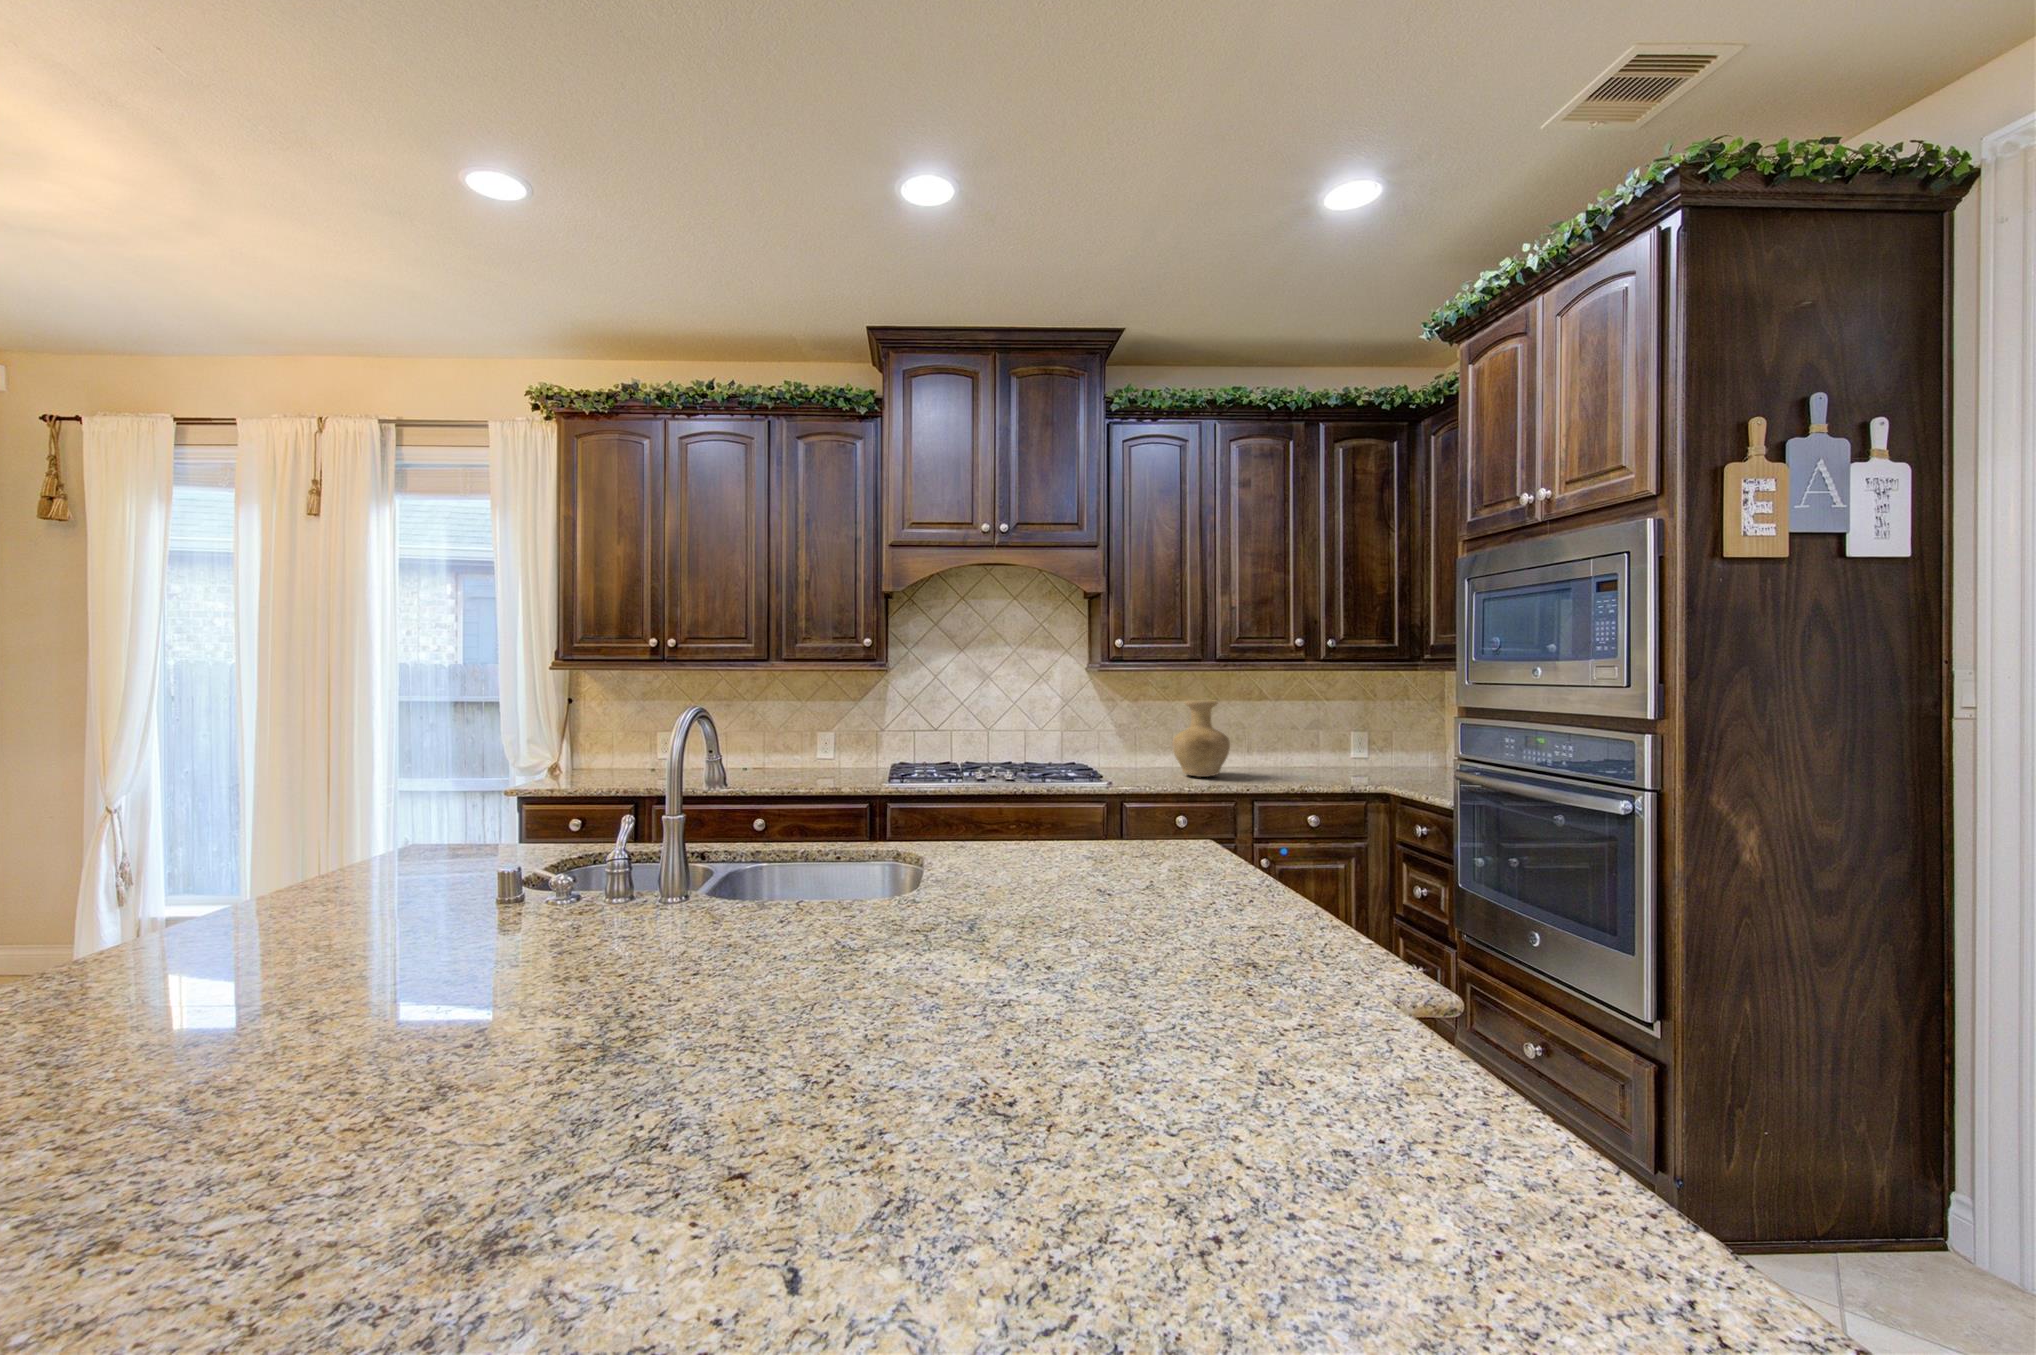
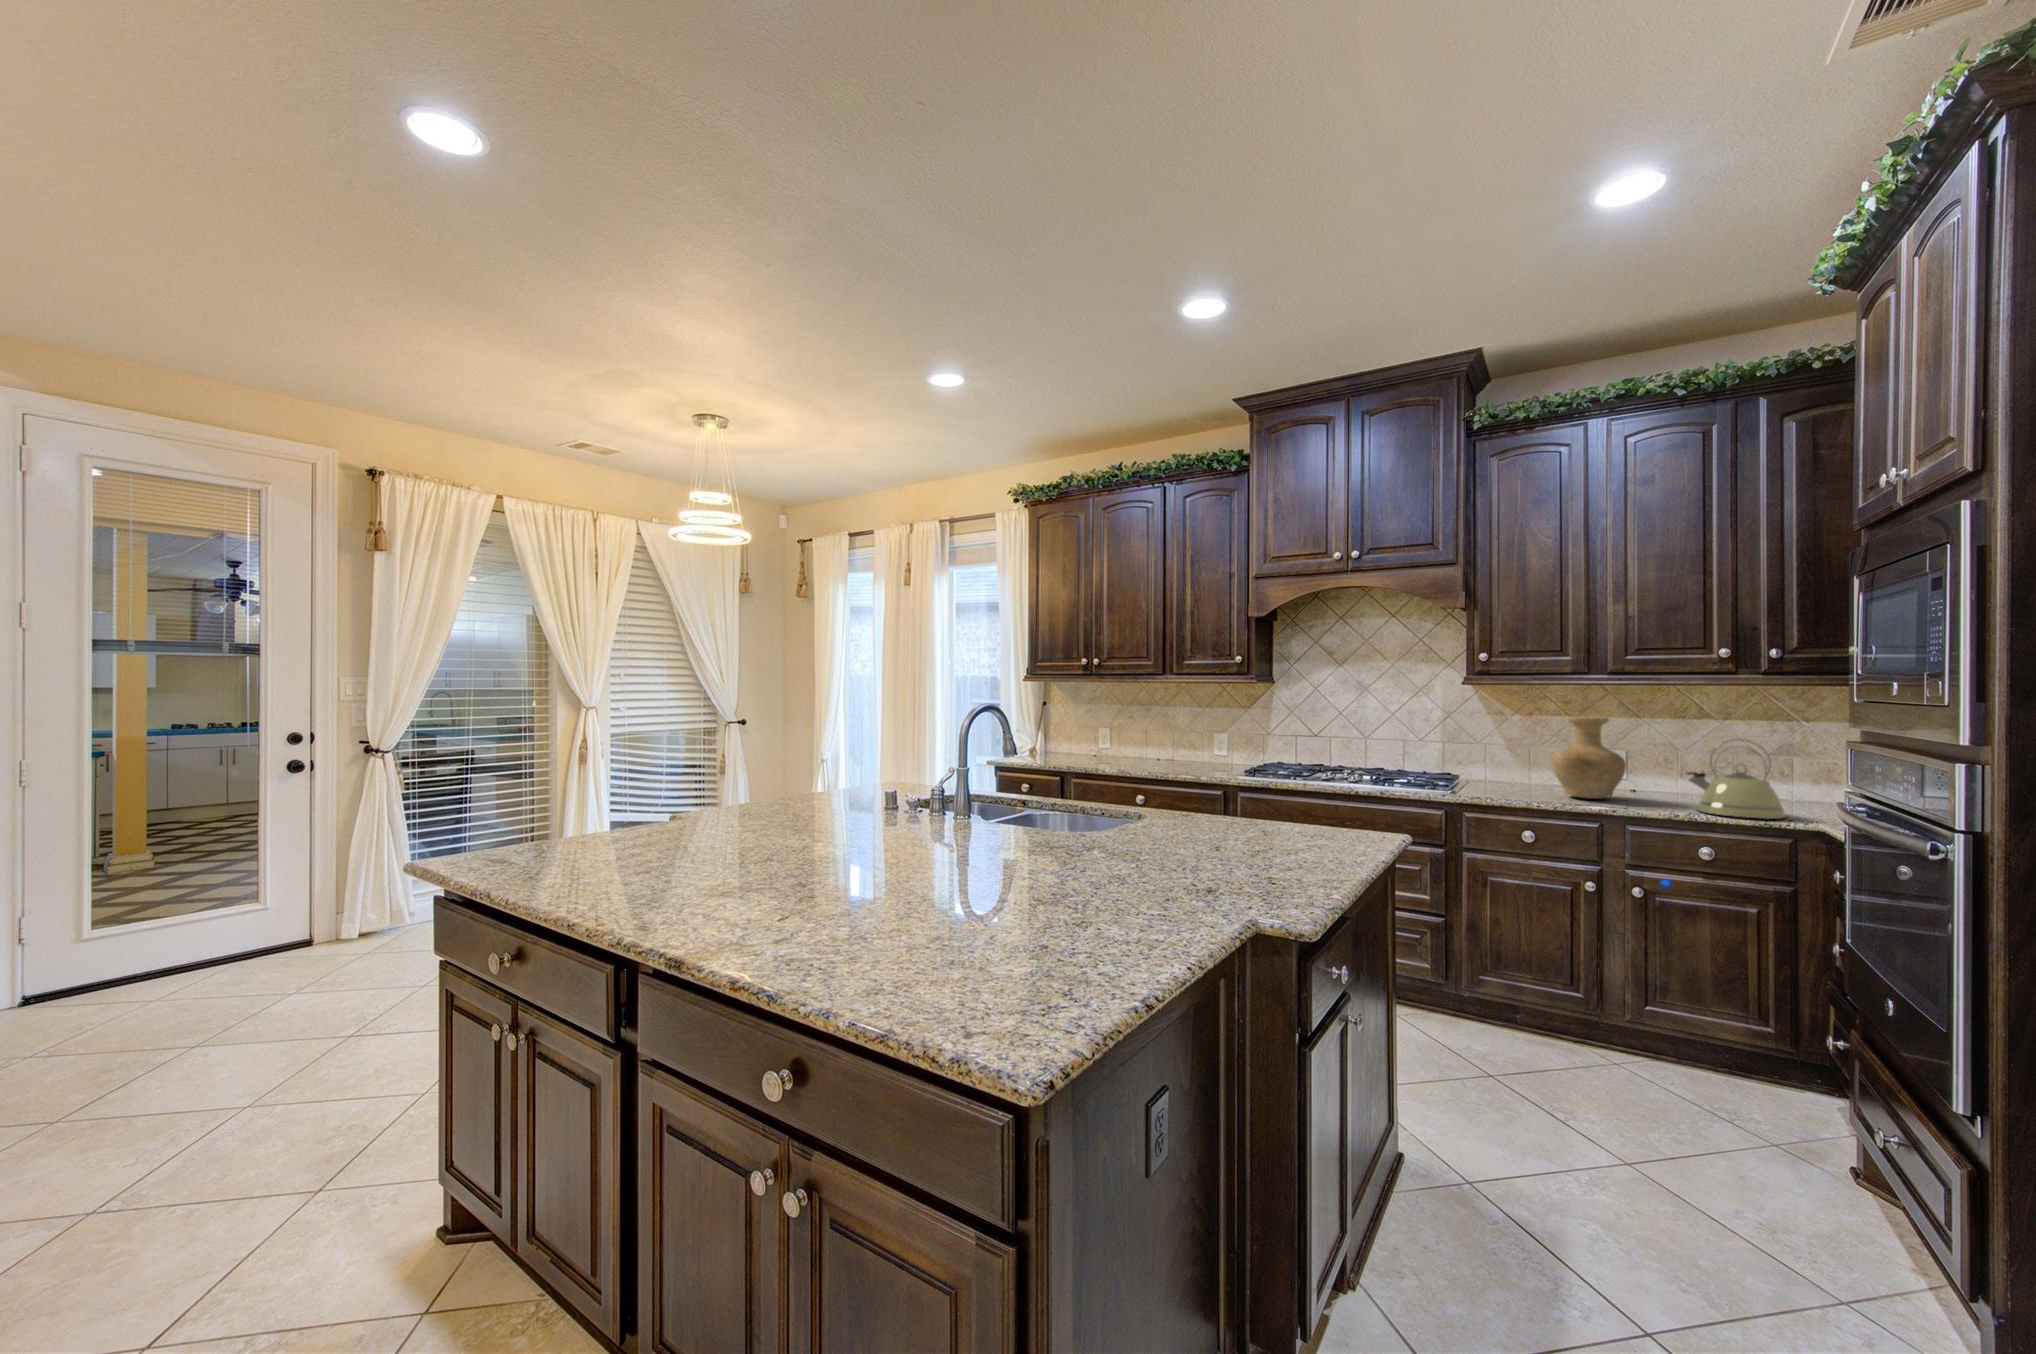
kettle: none [1276,717,1343,784] -> present [1687,739,1785,819]

